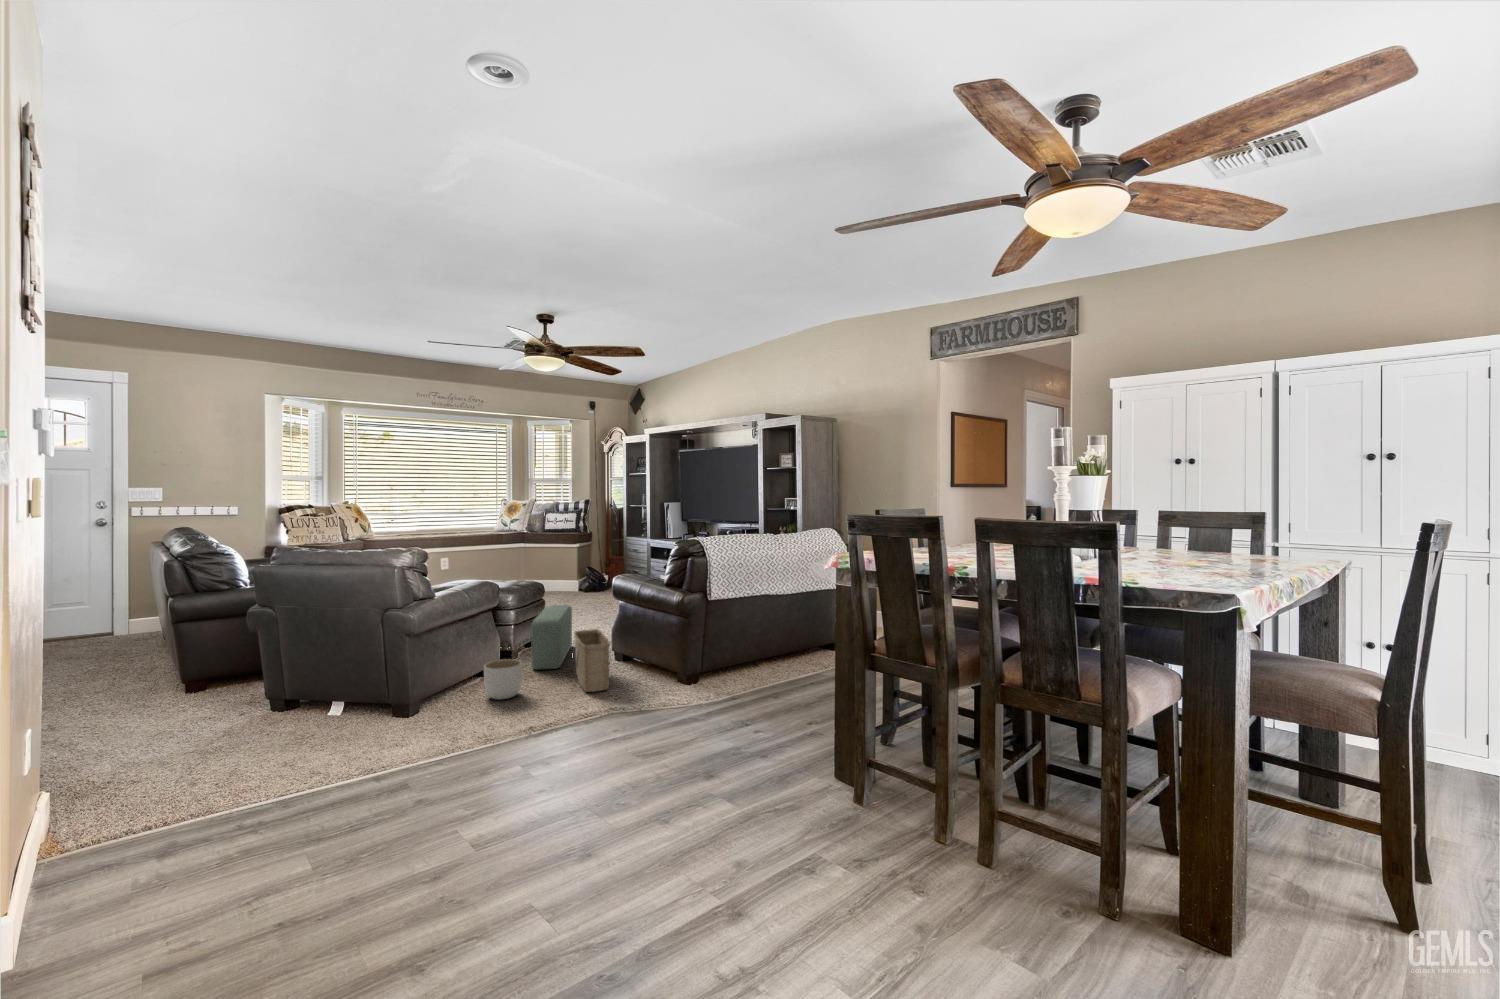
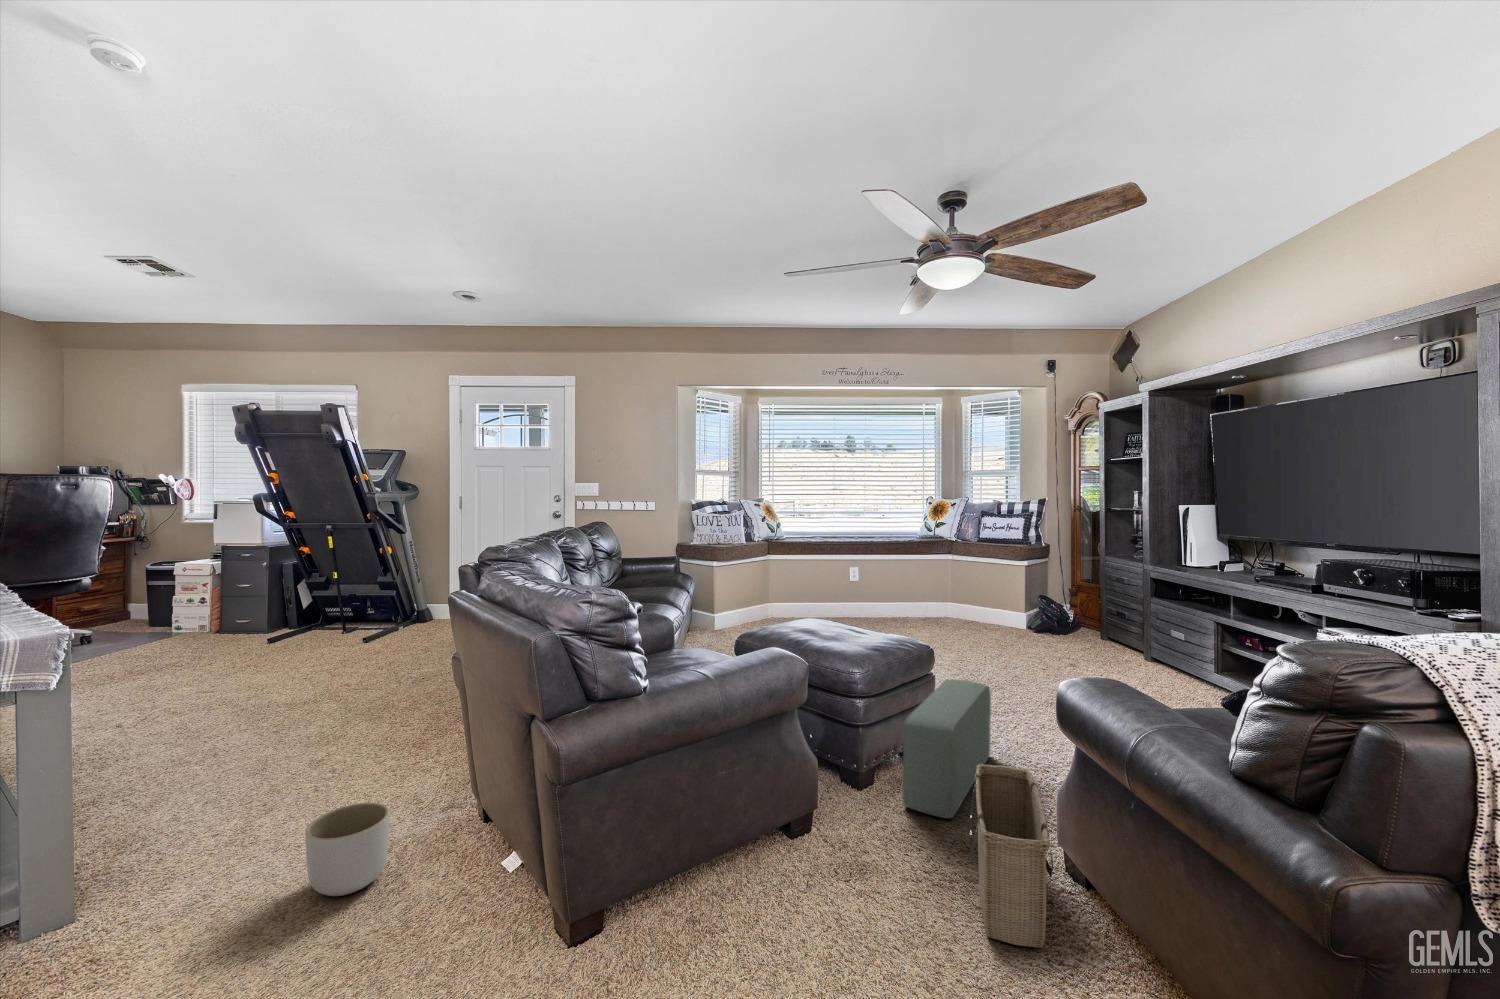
planter: present [484,659,522,699] -> present [305,803,389,896]

